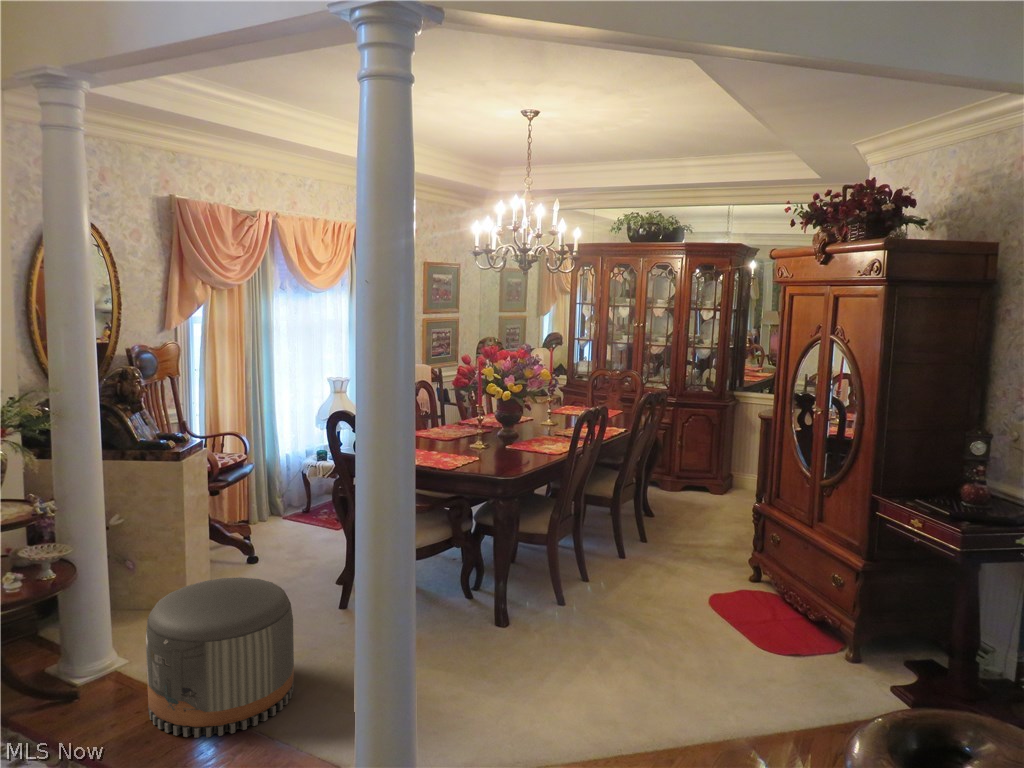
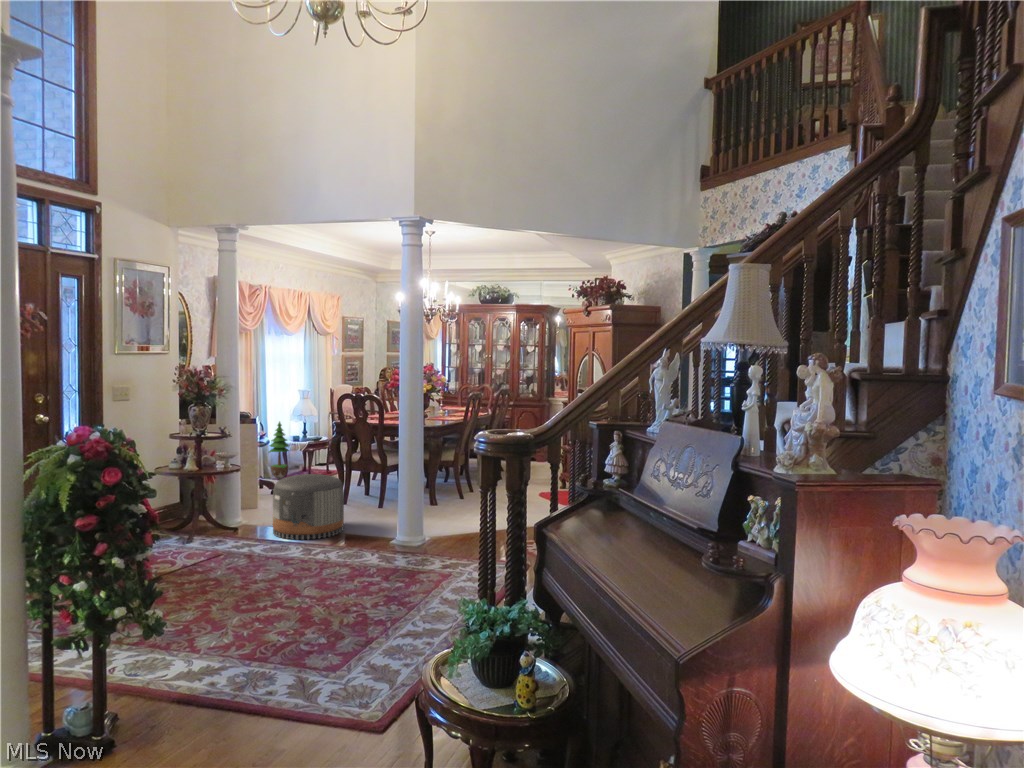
potted tree: none [275,428,310,518] -> present [269,422,289,480]

